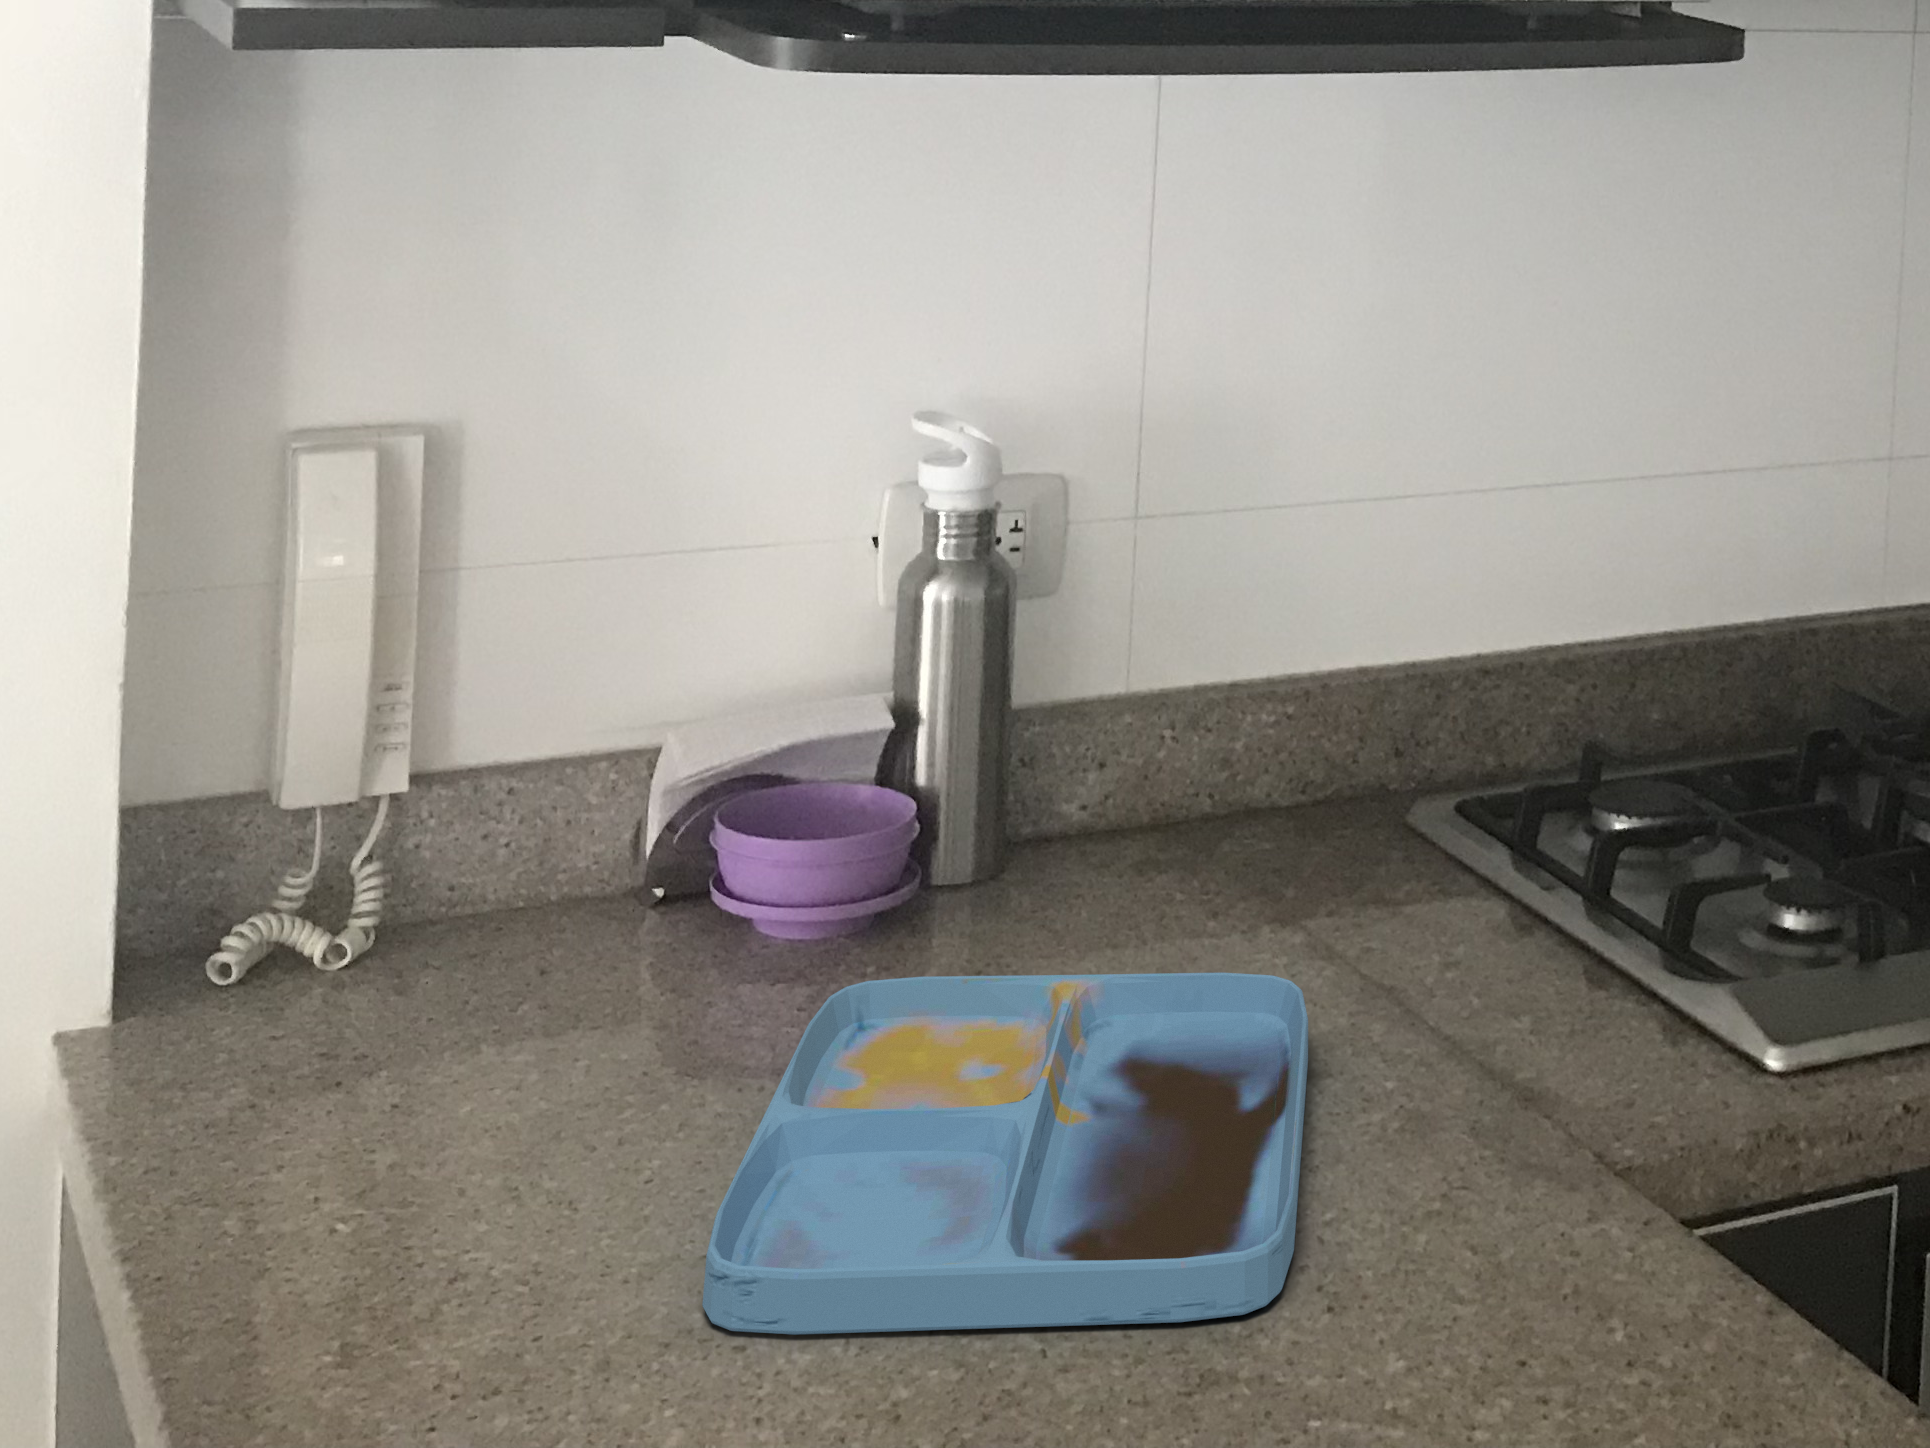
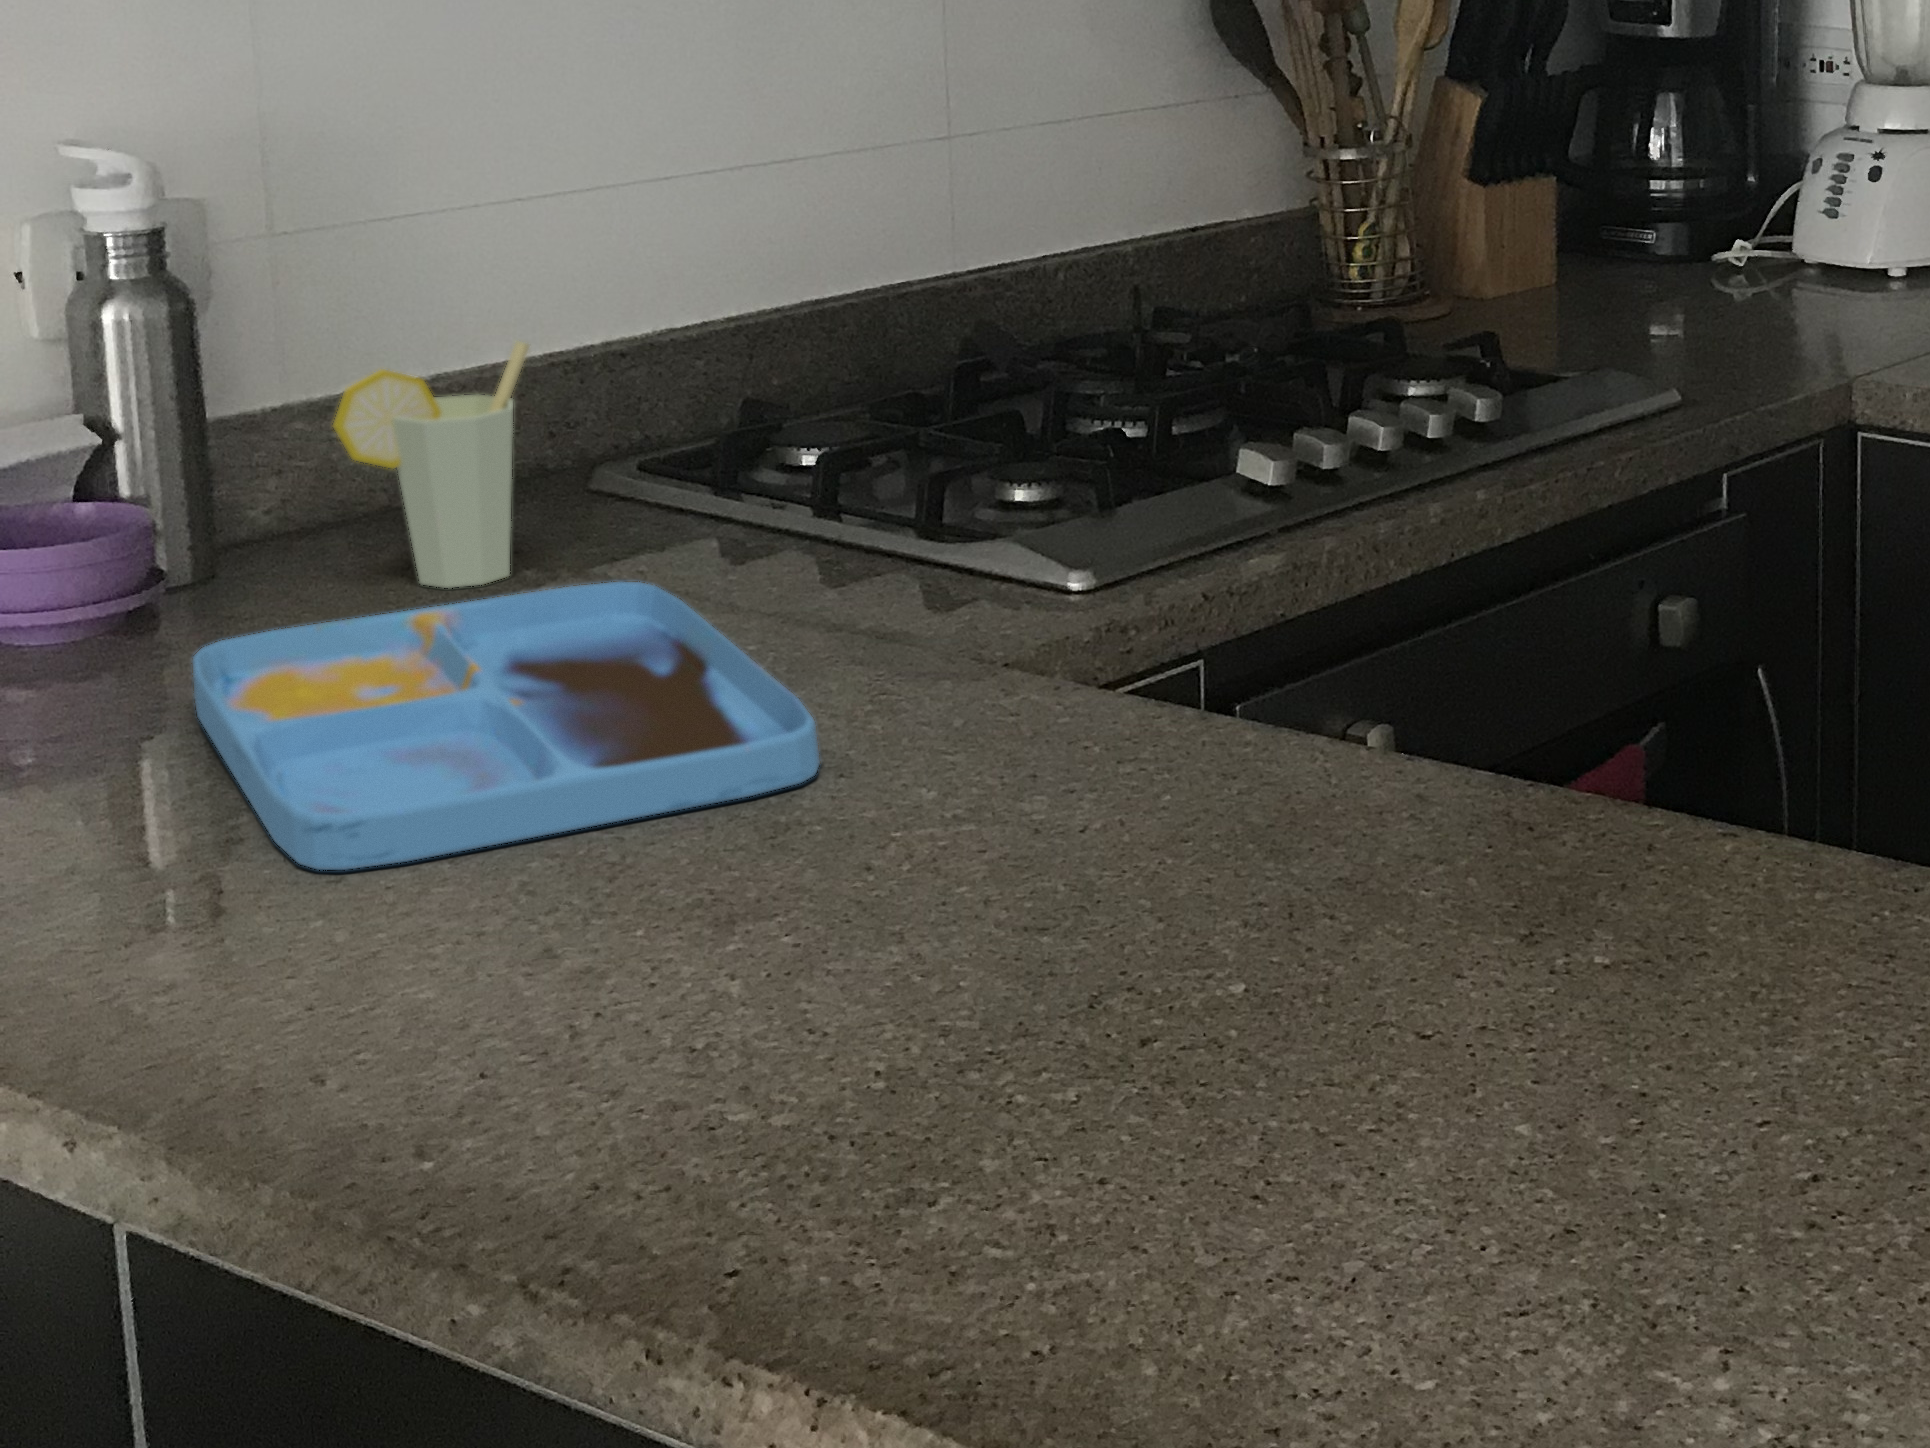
cup: none [1087,671,1297,934] -> present [333,341,529,588]

